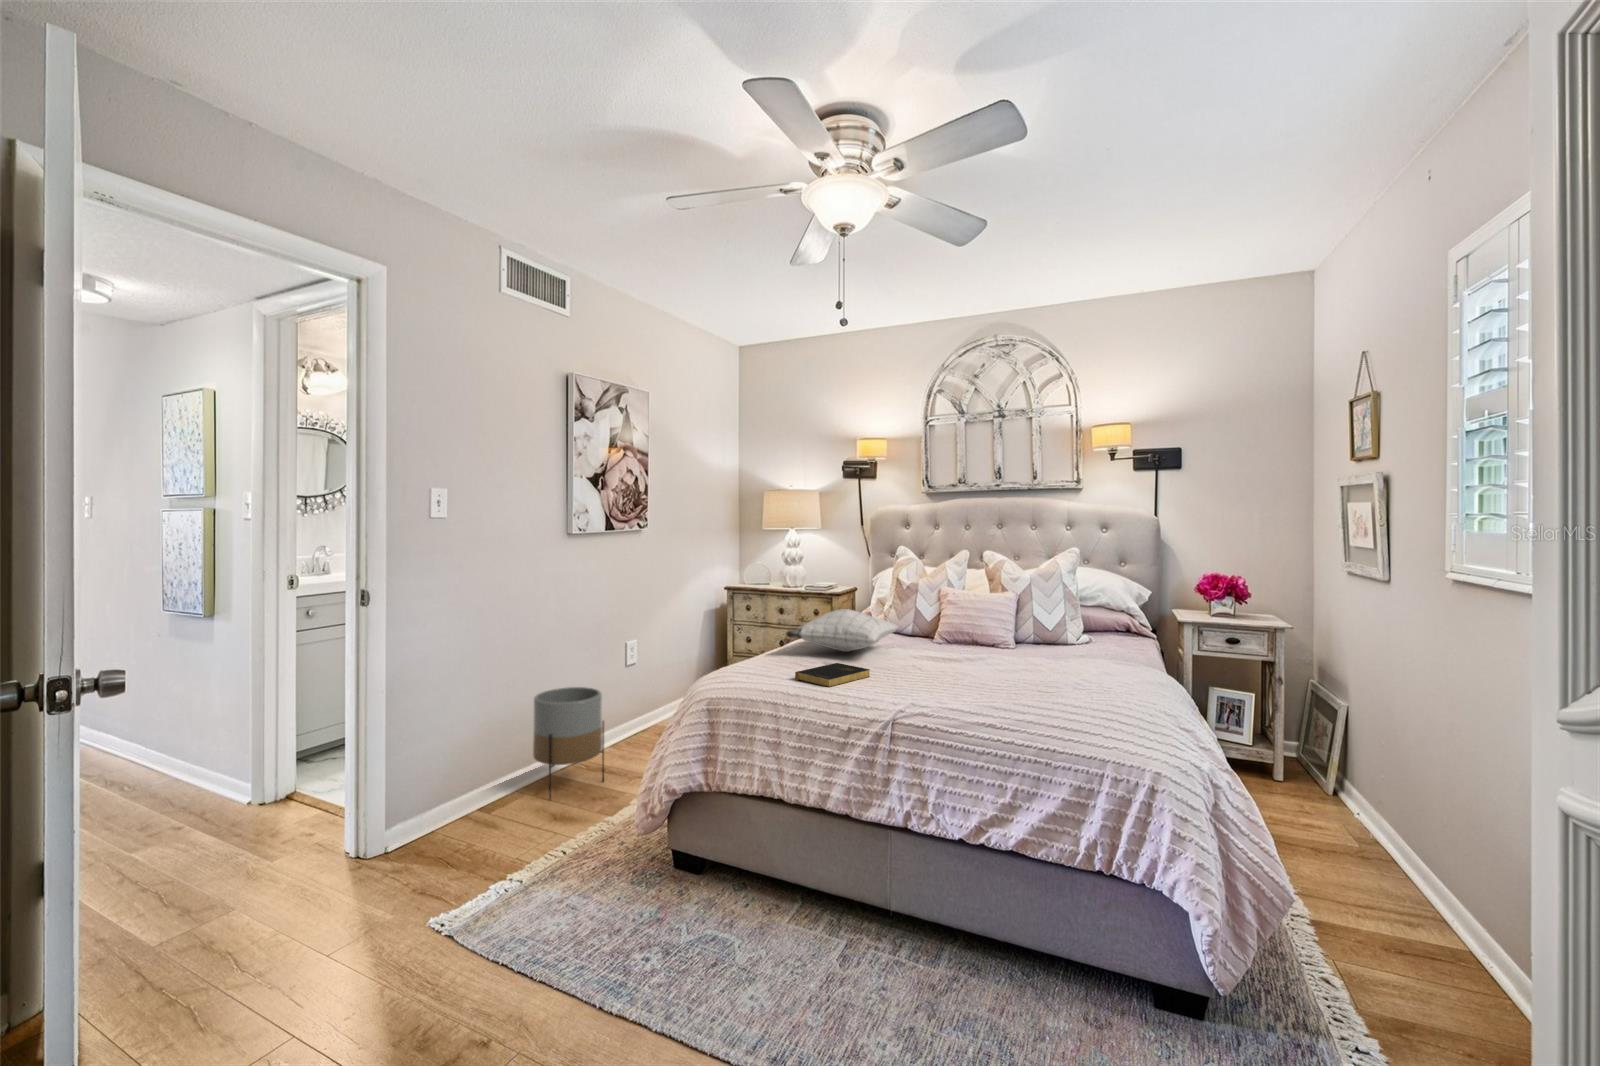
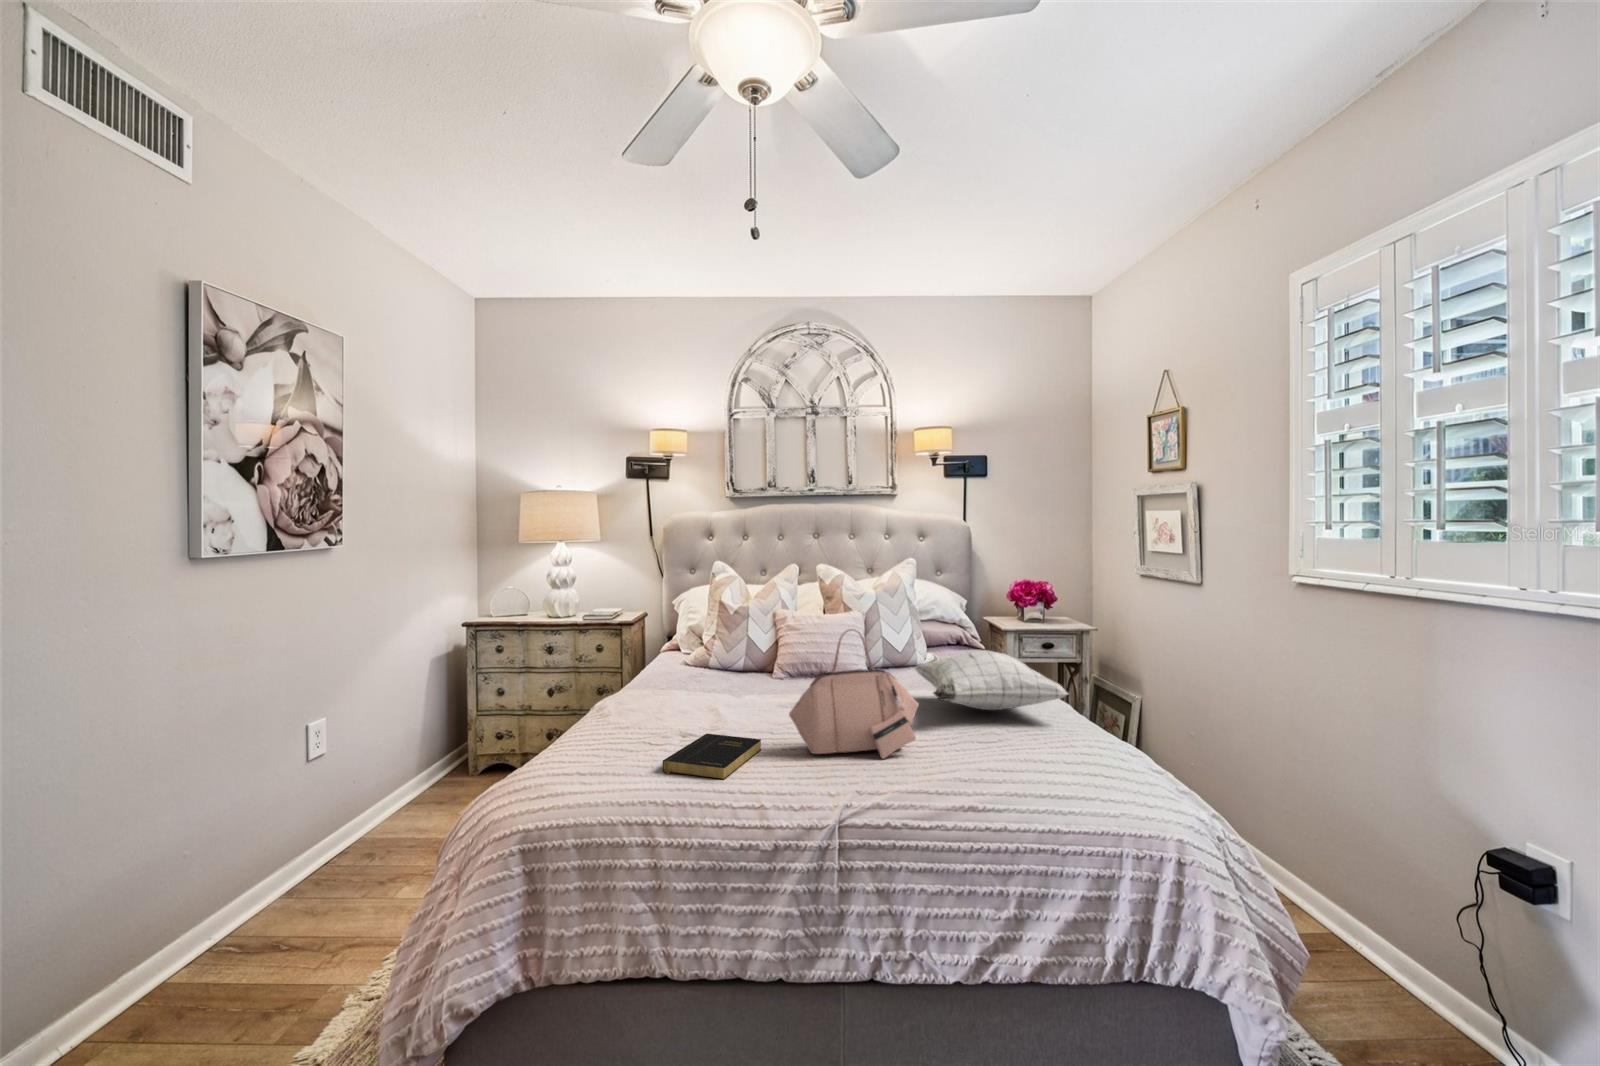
handbag: none [887,594,989,690] -> present [789,629,918,759]
pillow: present [786,609,898,652] -> present [914,650,1068,710]
planter: present [533,687,604,799] -> none [128,815,283,1040]

